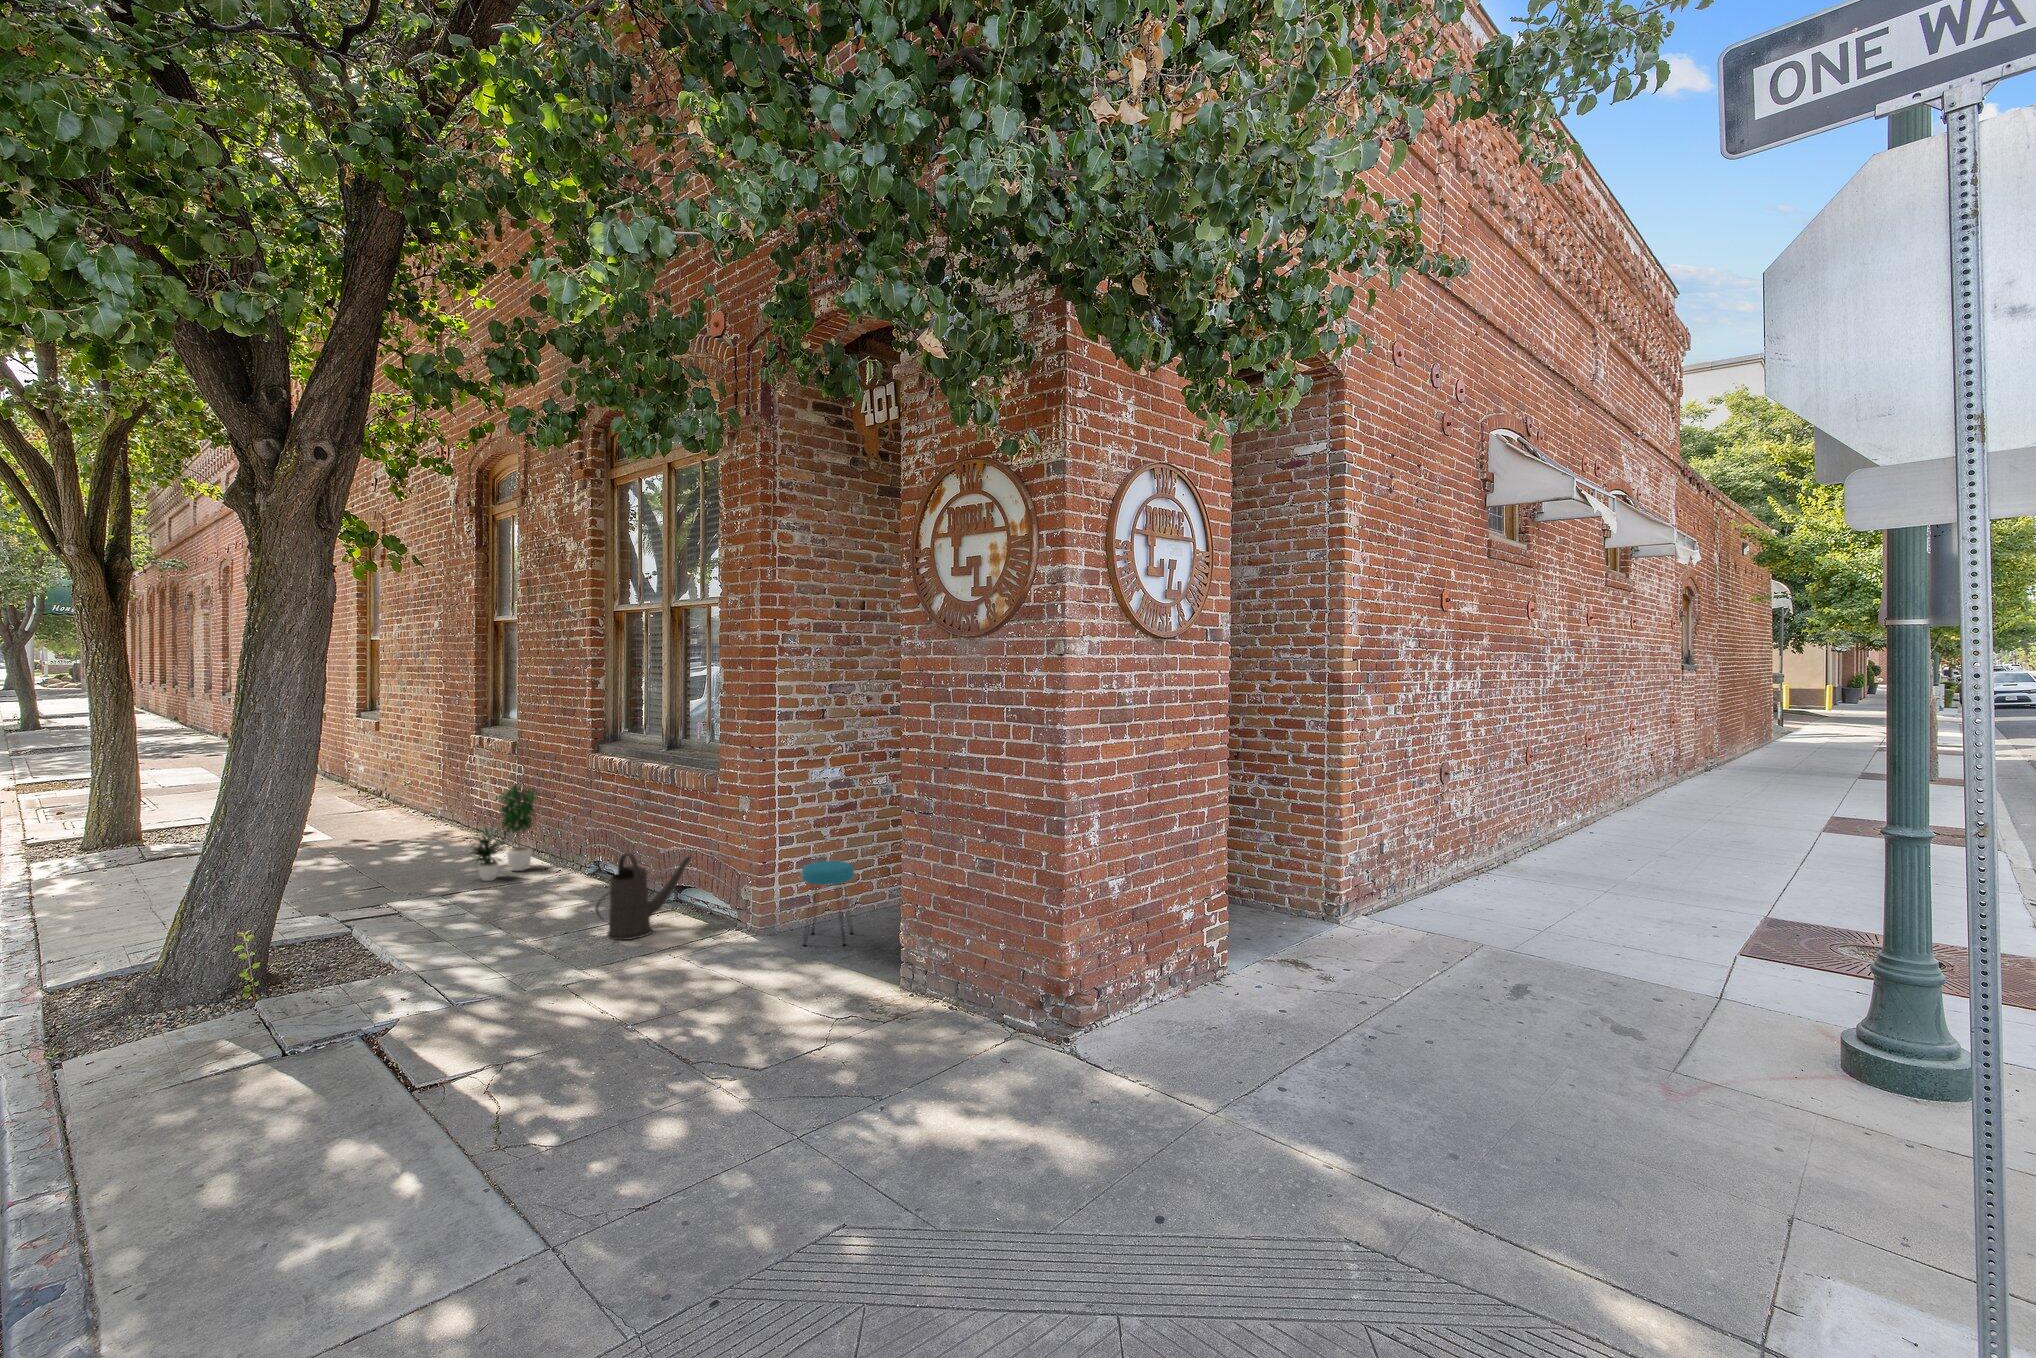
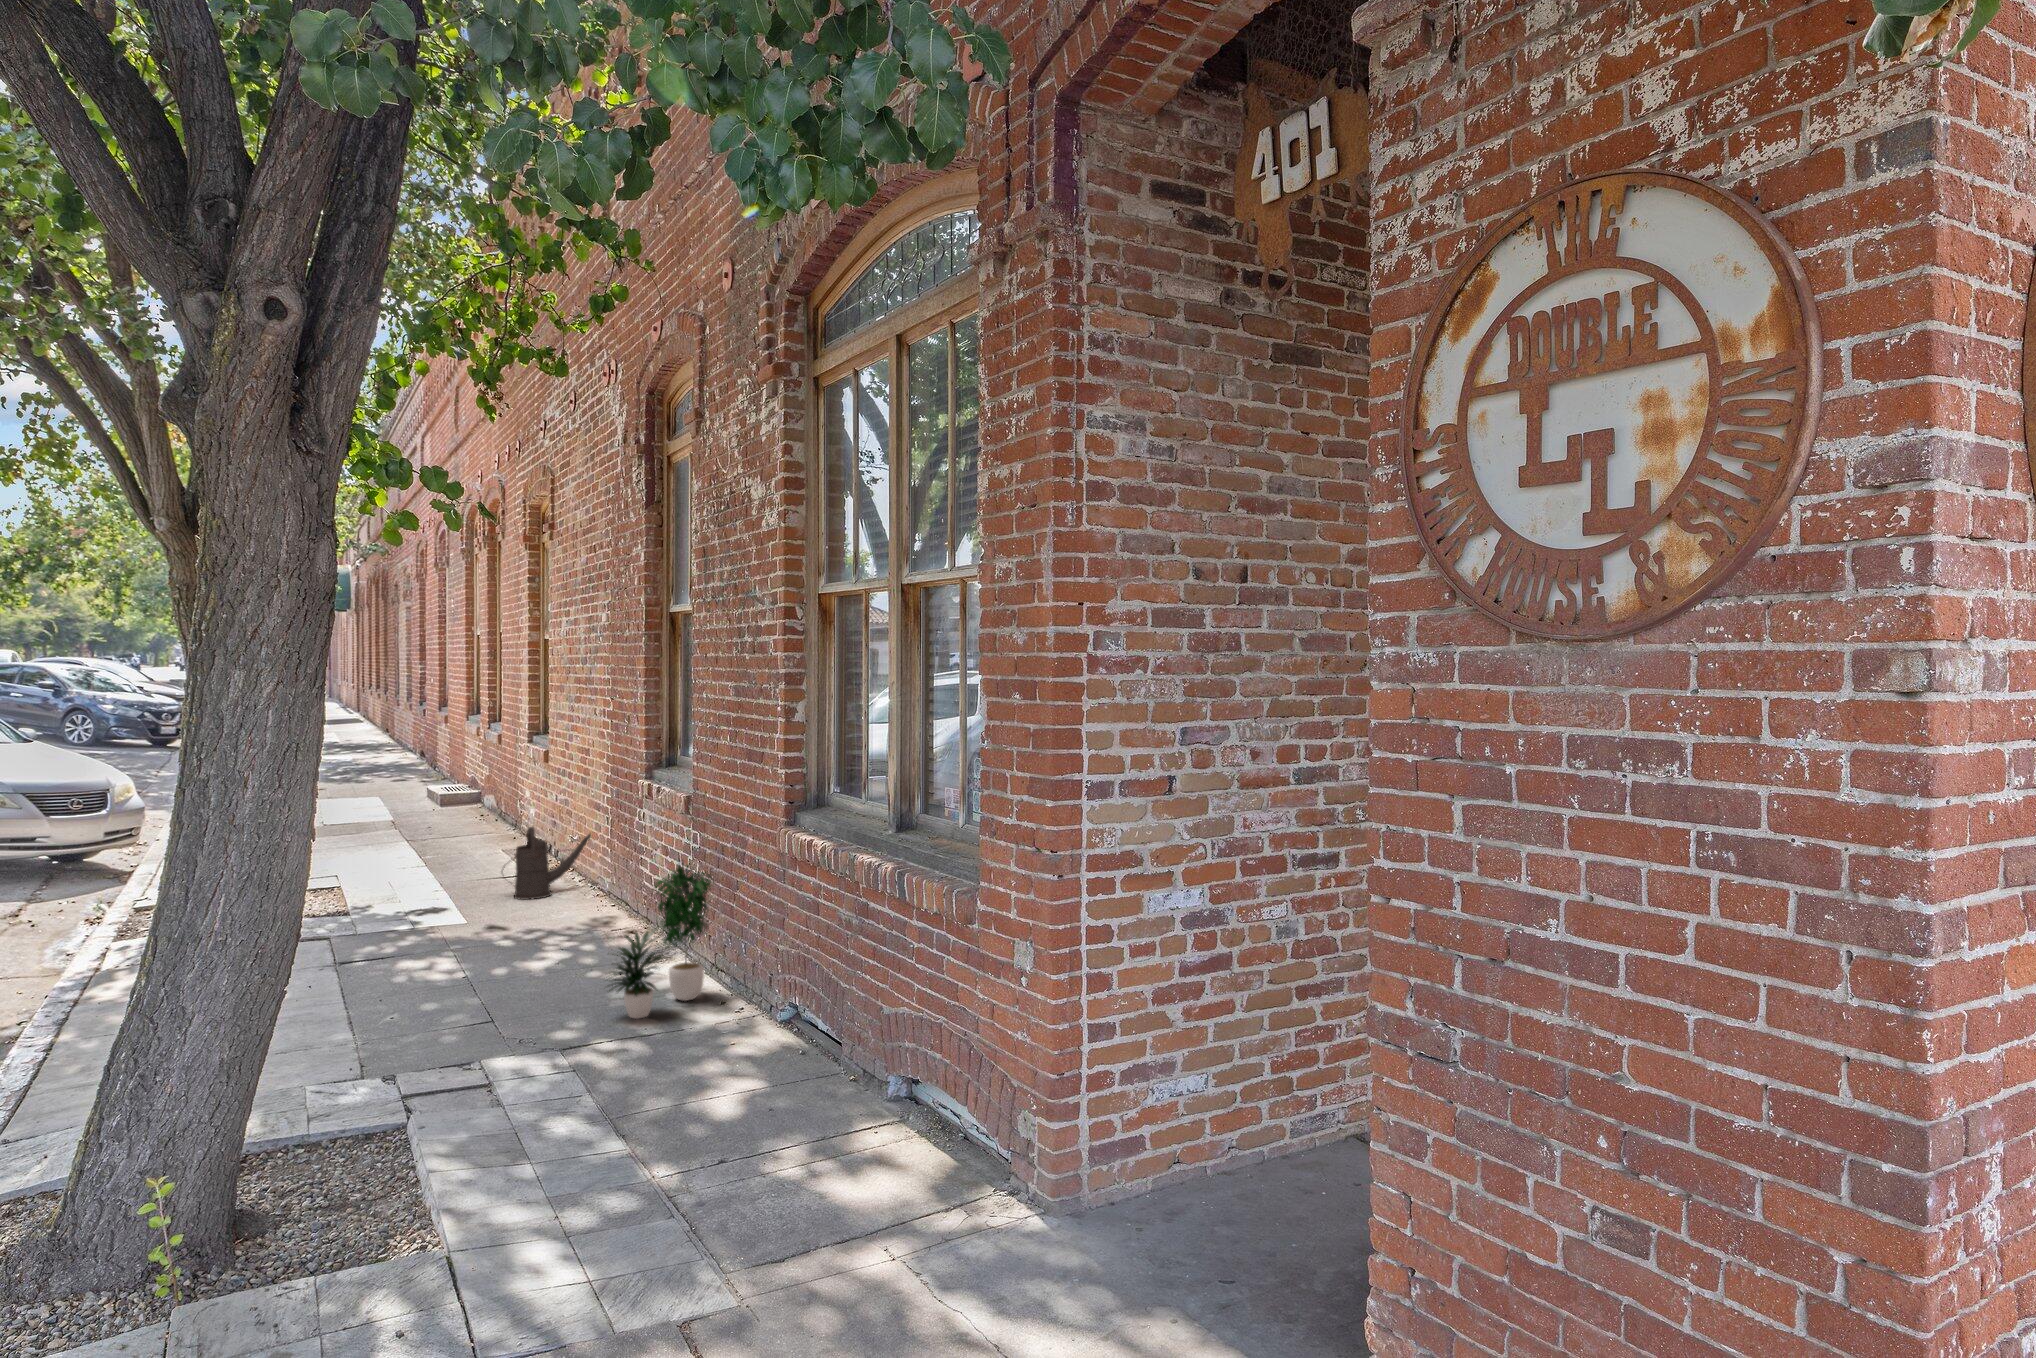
watering can: present [595,853,691,940] -> present [503,827,591,900]
stool: present [802,861,854,946] -> none [1130,1073,1232,1256]

